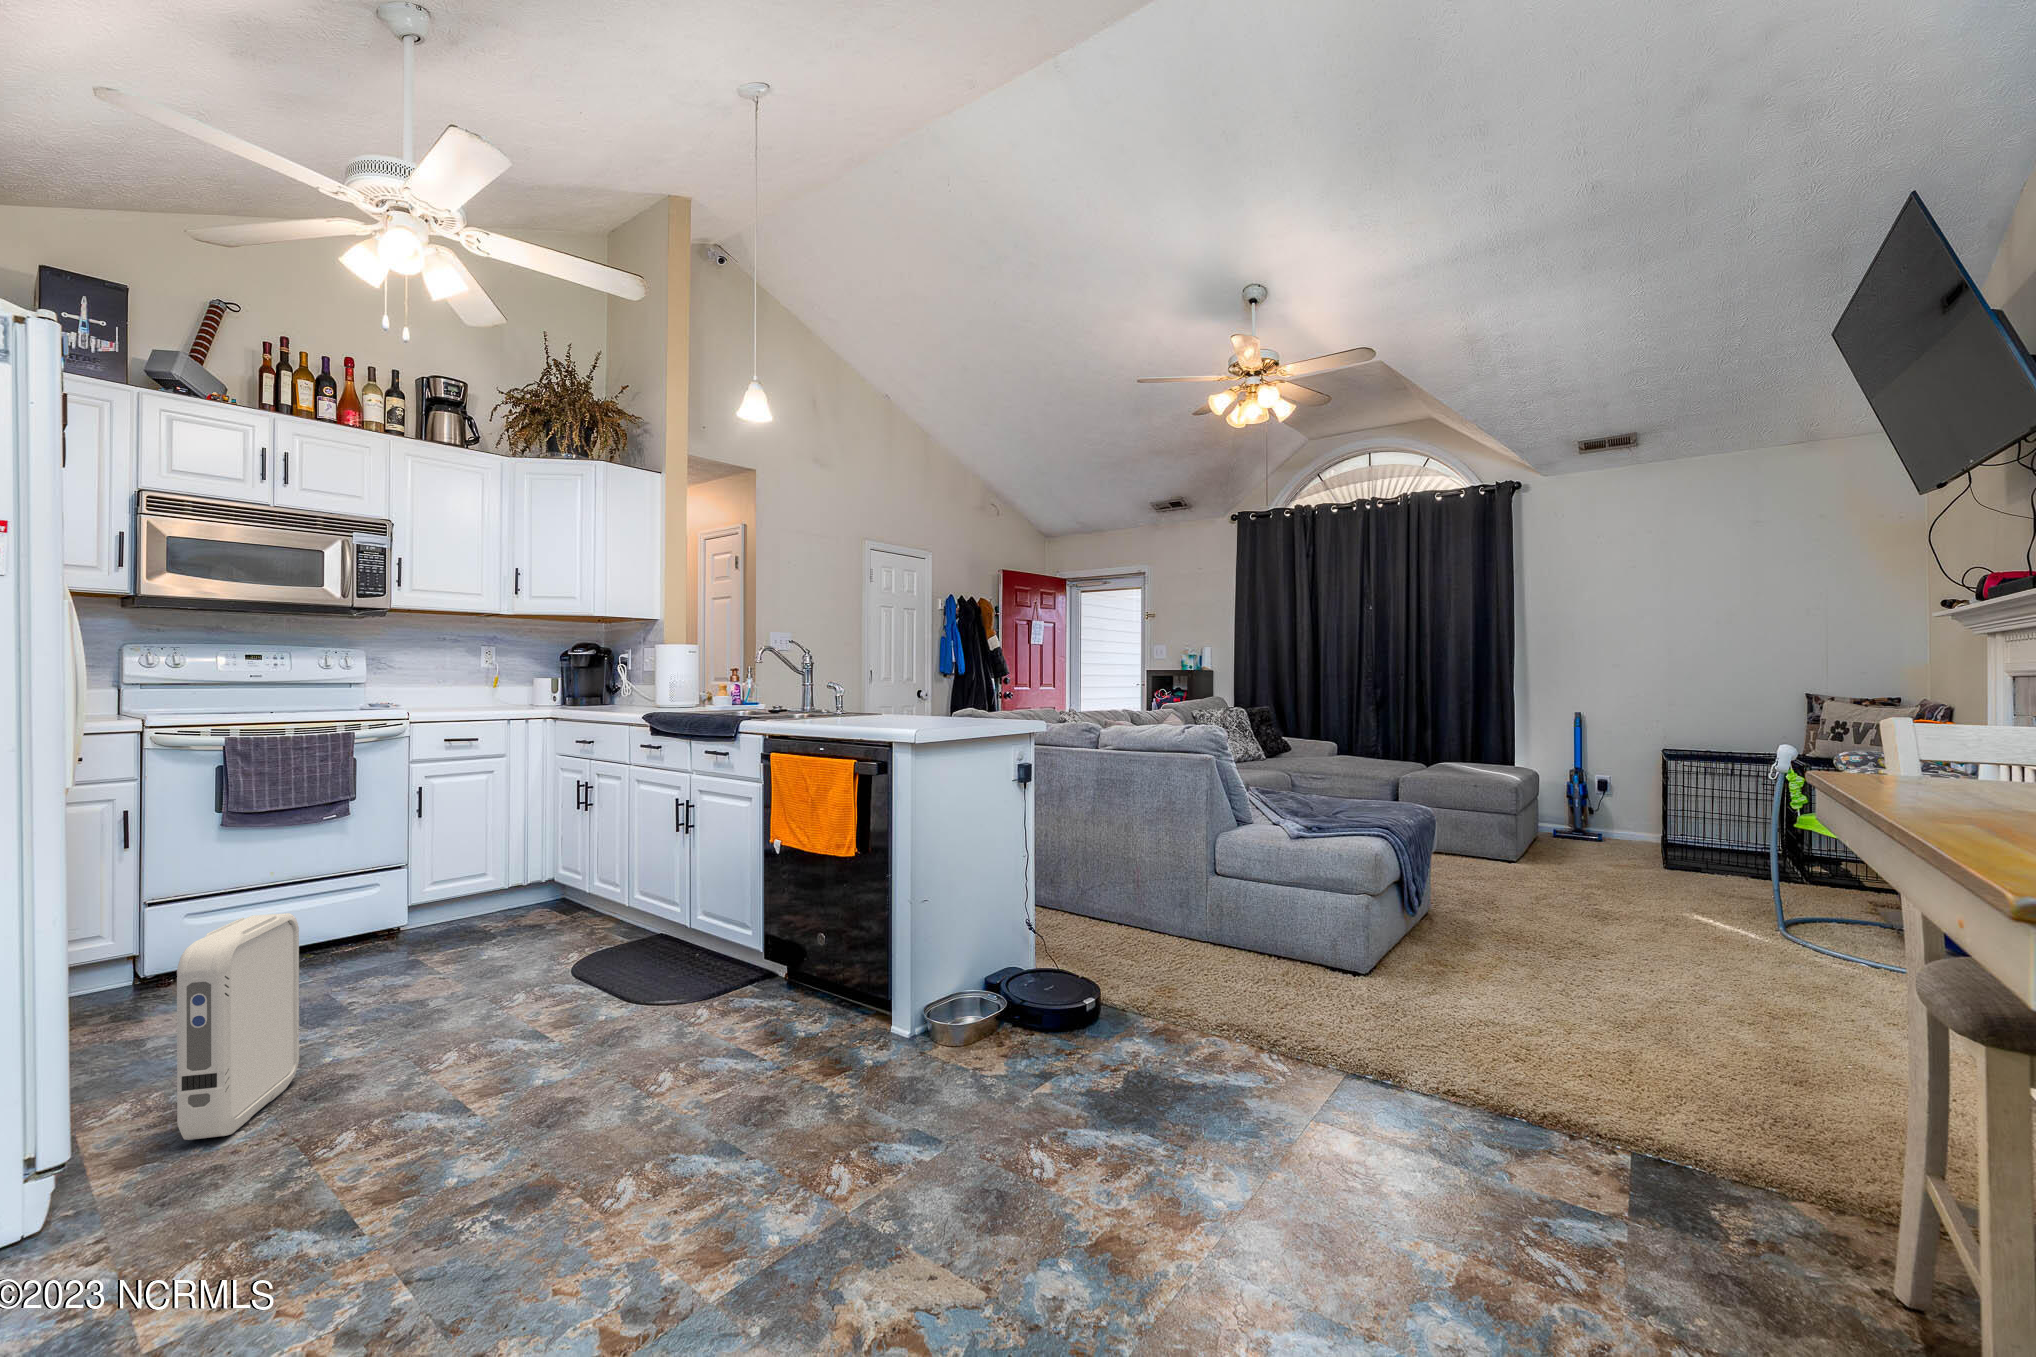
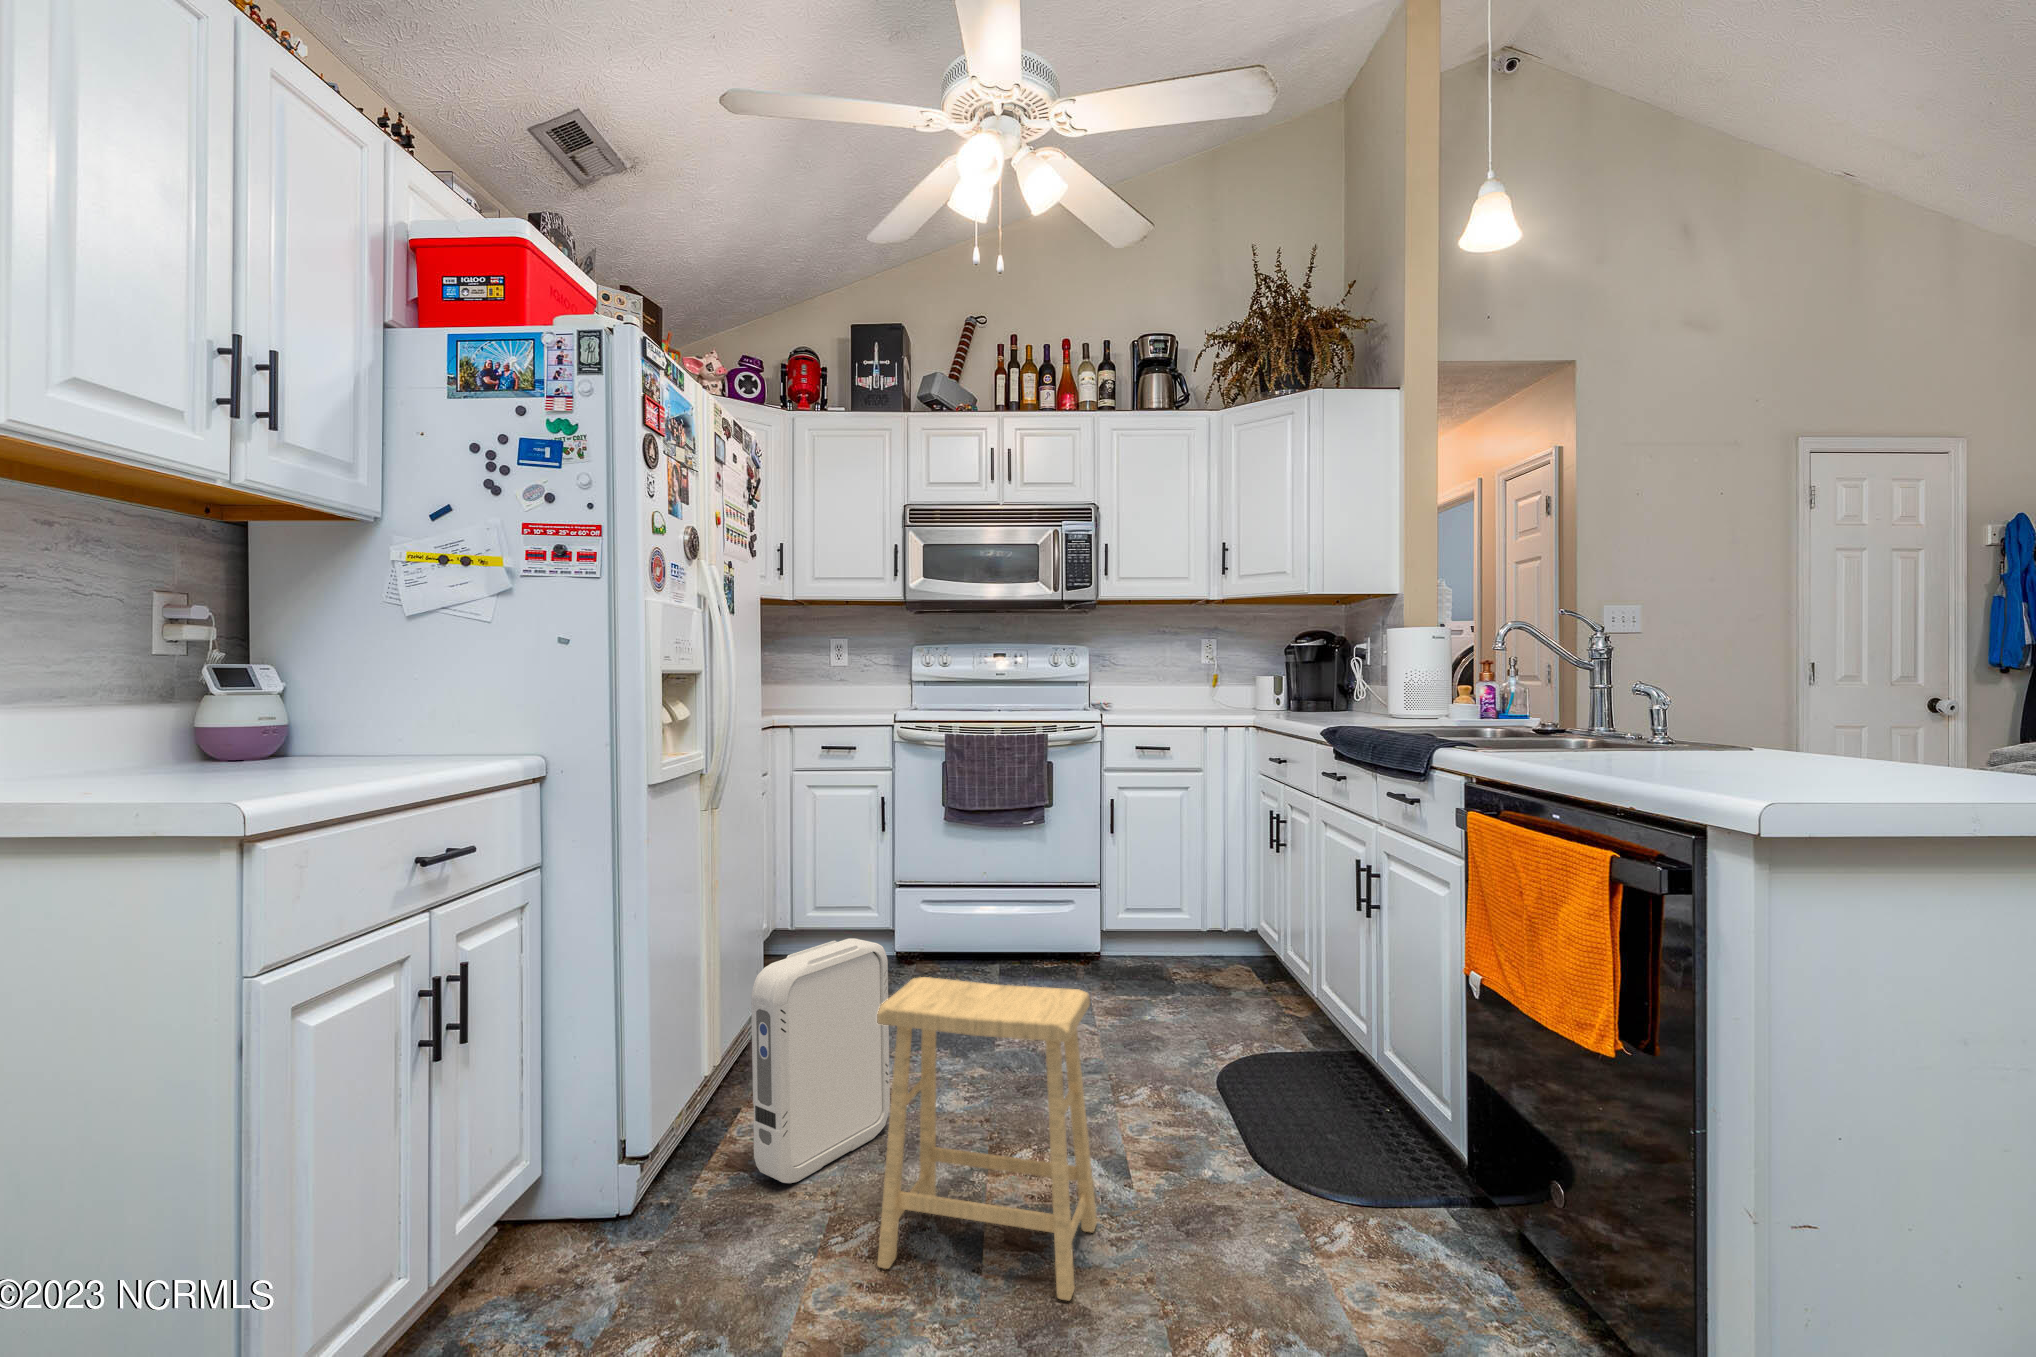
footstool: none [380,896,556,1137] -> present [877,977,1097,1301]

